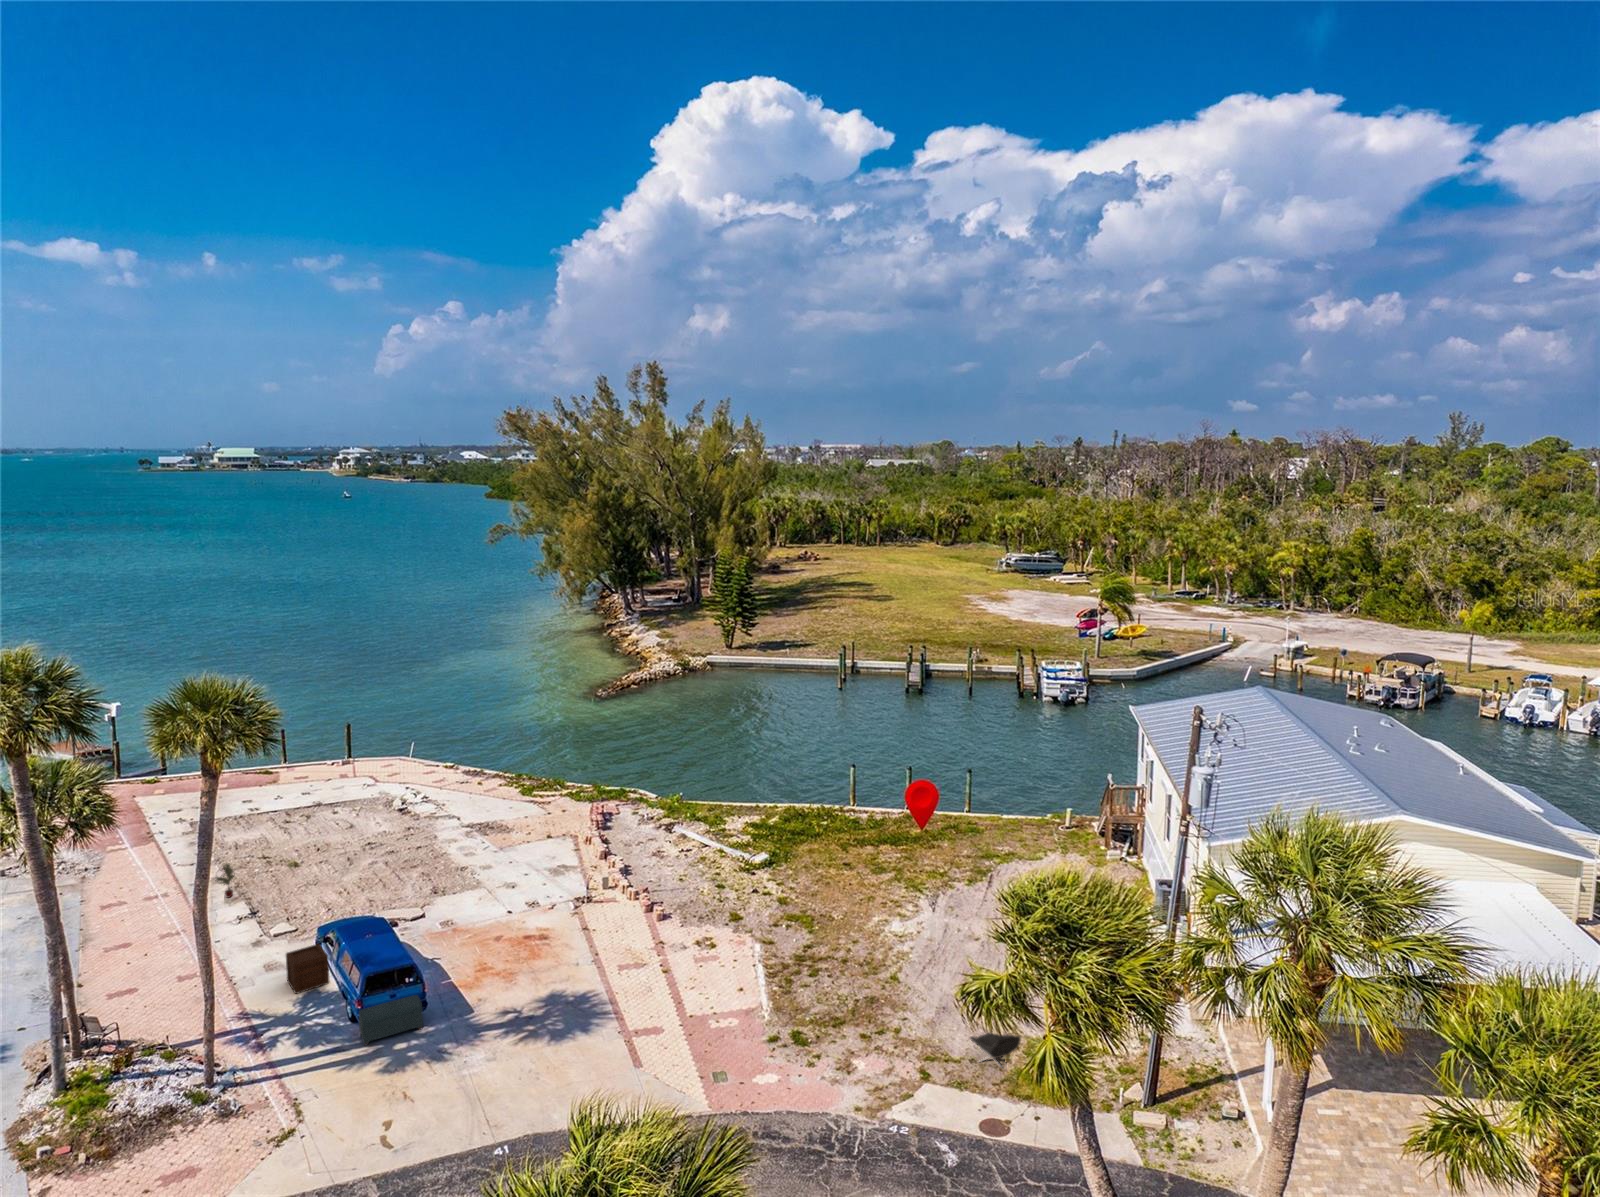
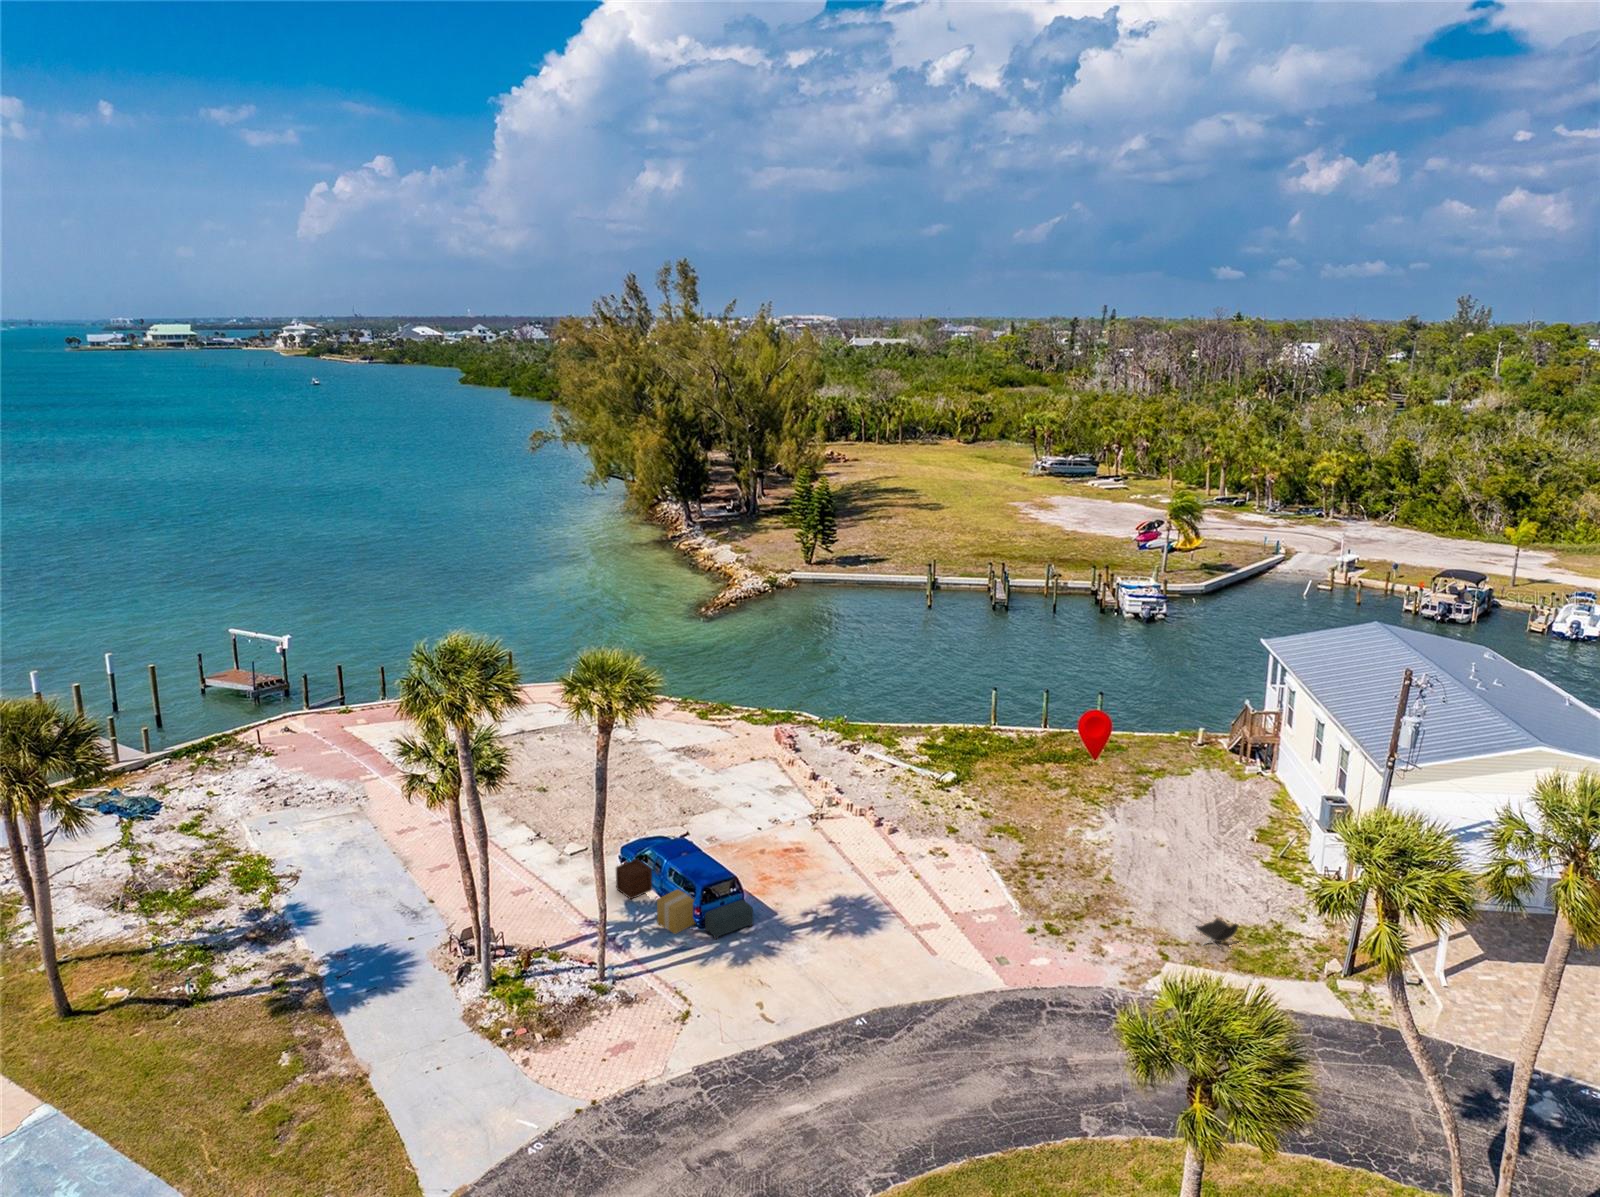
potted tree: present [216,863,235,898] -> none [500,789,517,818]
cardboard box: none [305,980,355,1038] -> present [657,889,695,934]

